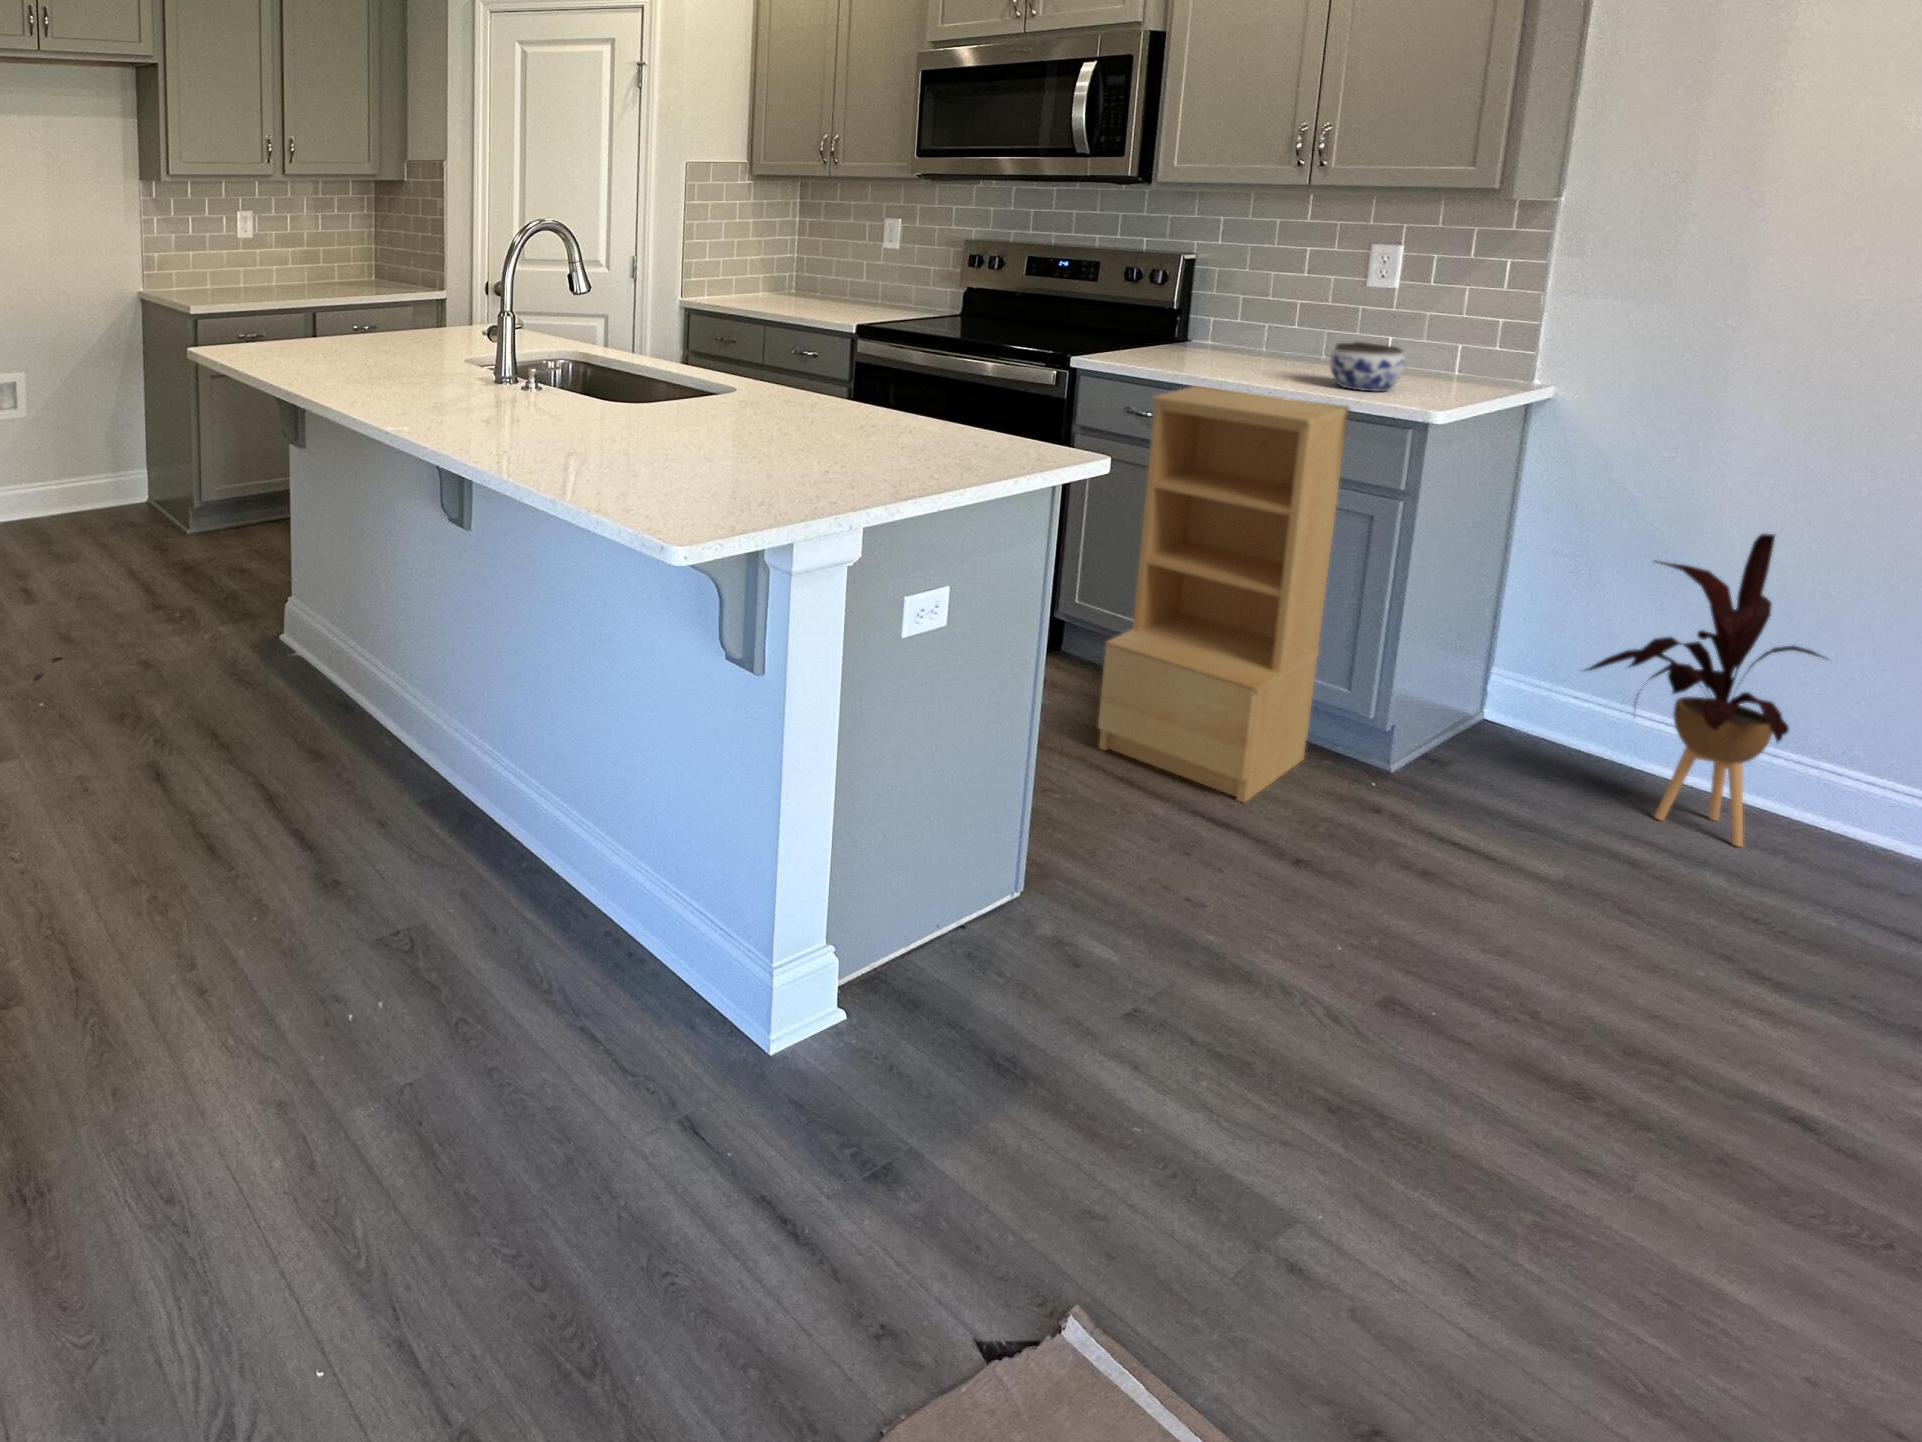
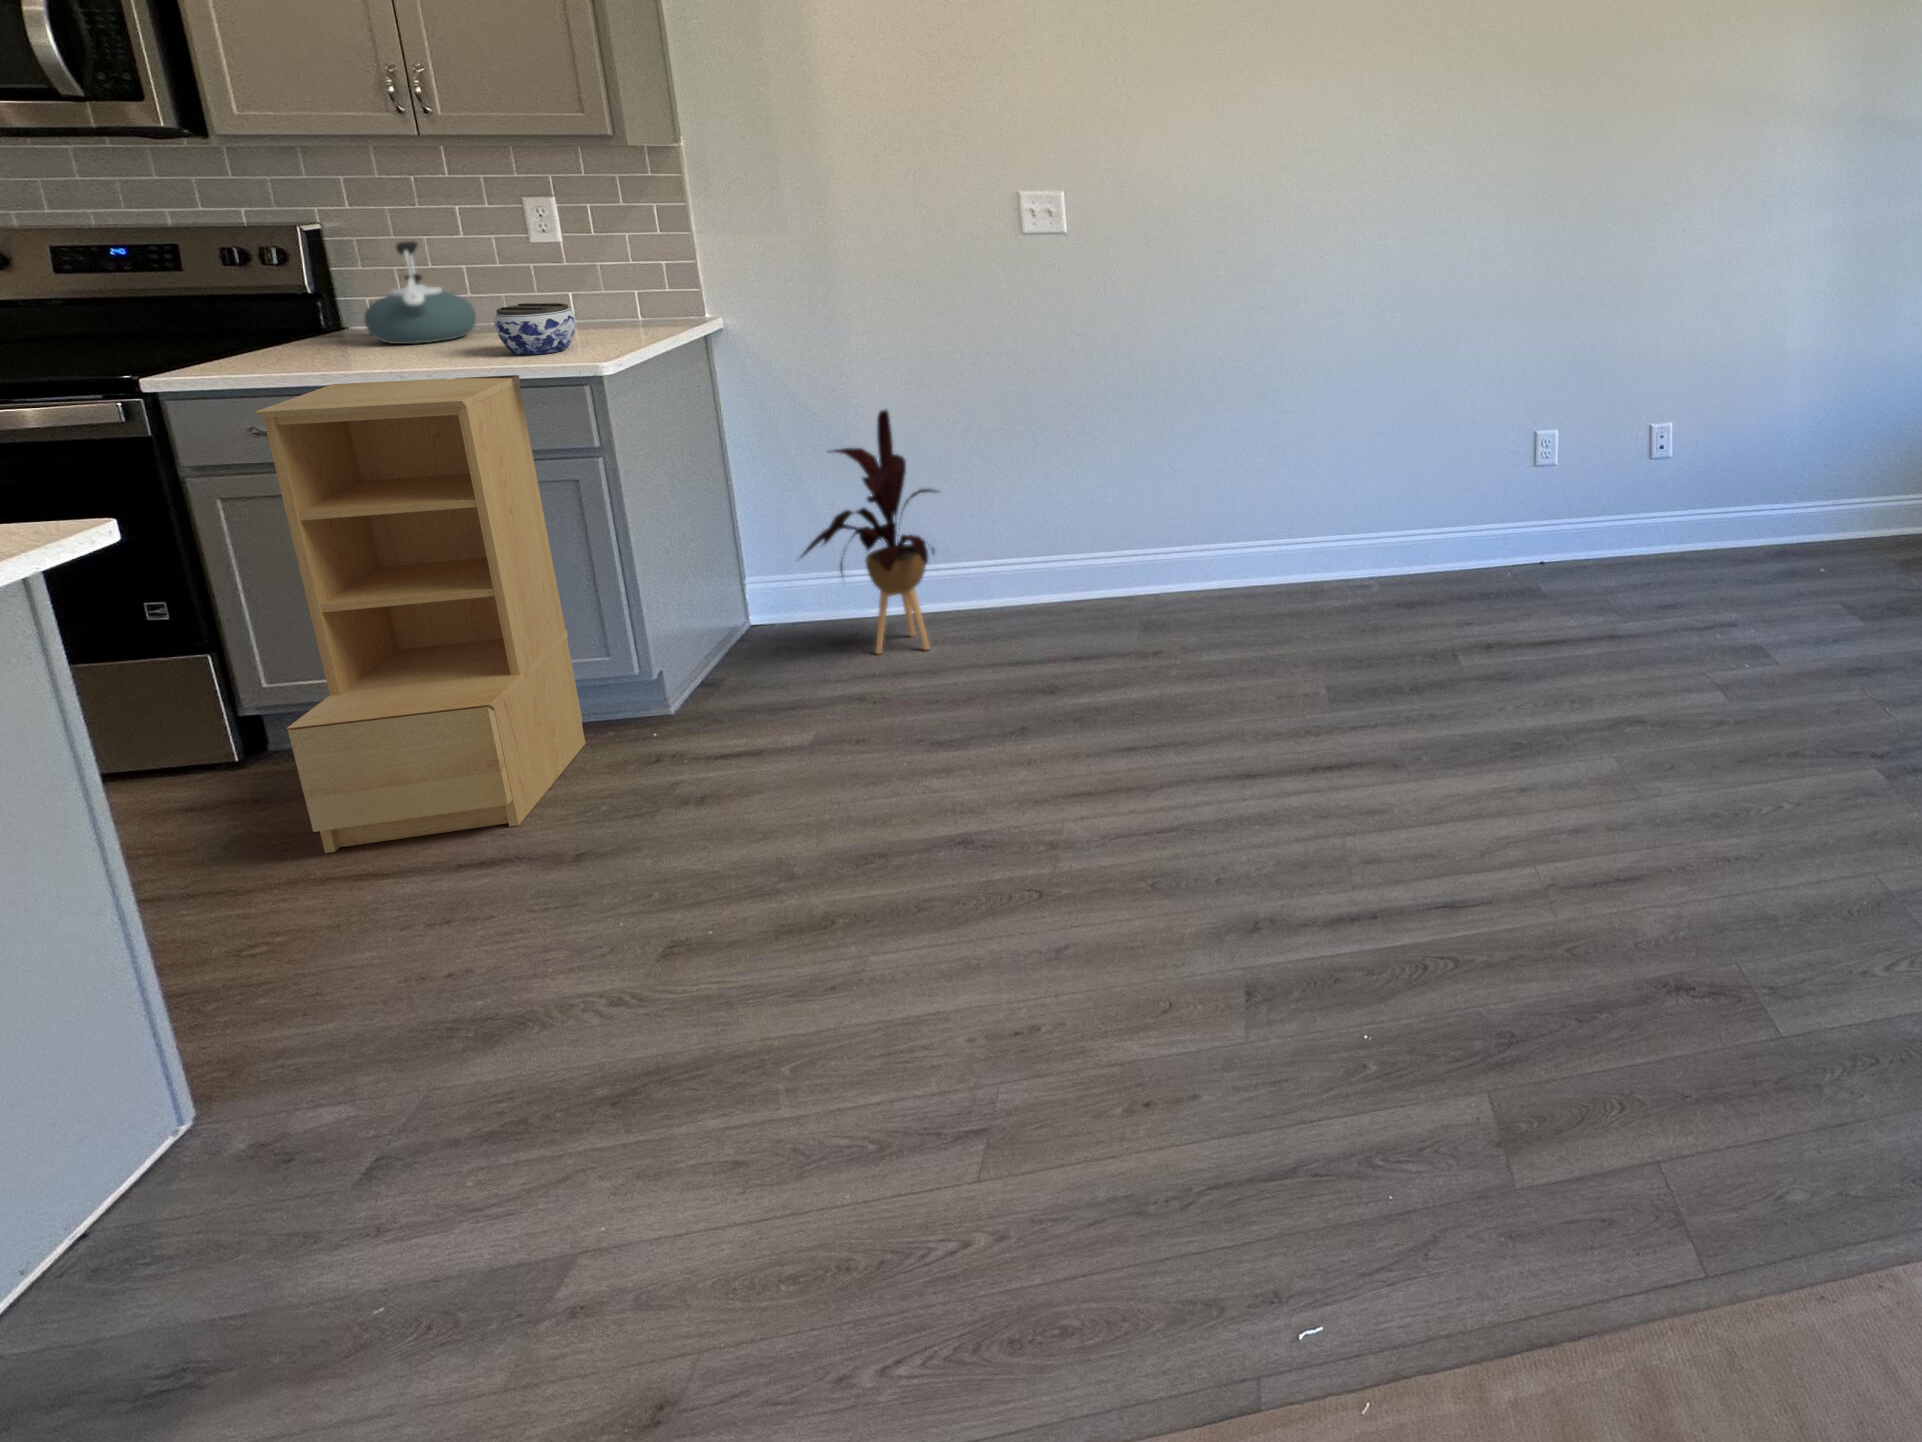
kettle: none [1215,275,1303,364] -> present [364,241,476,344]

